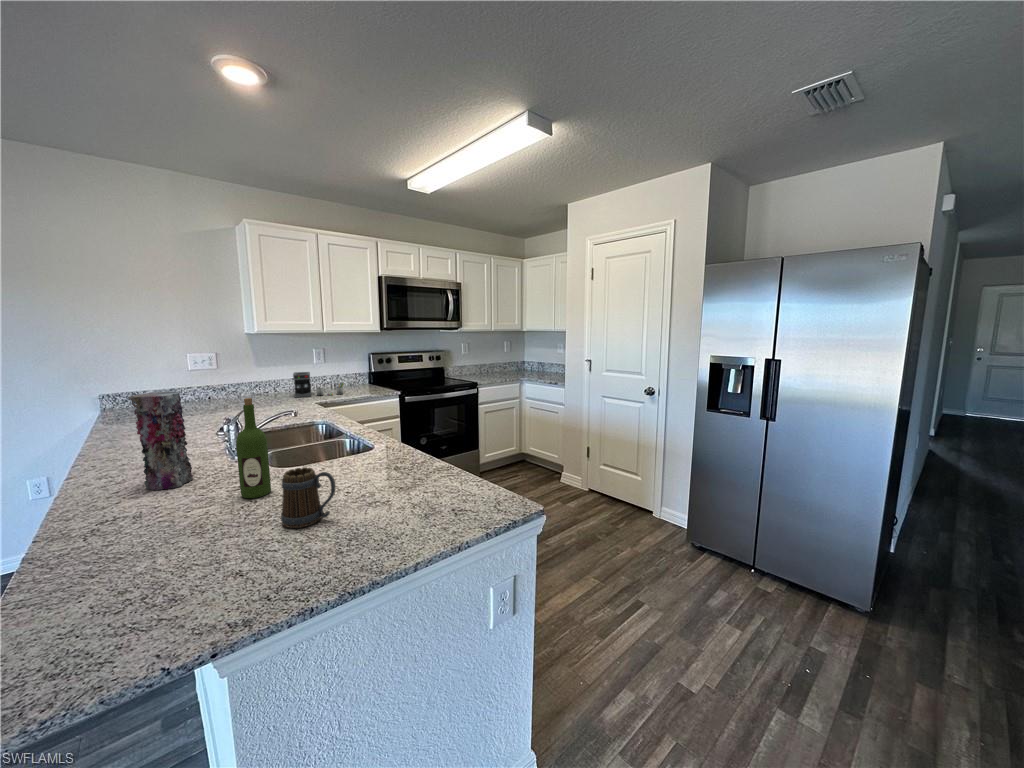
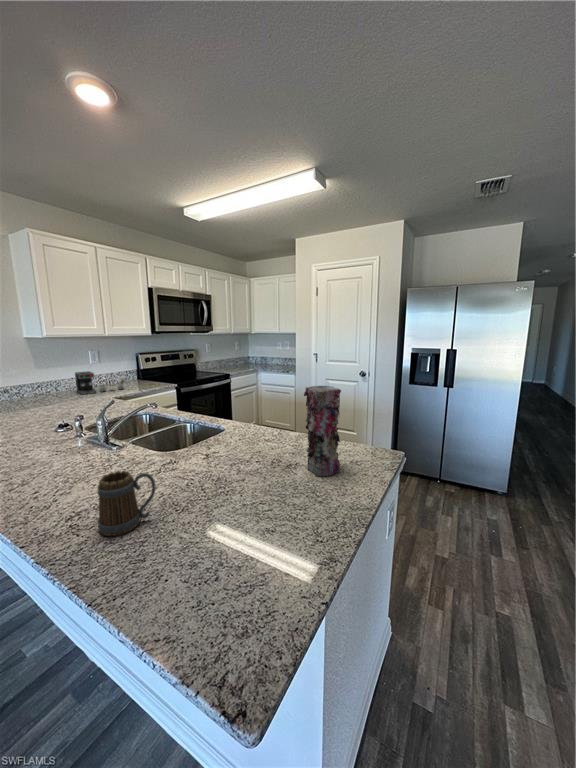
vase: present [129,392,193,490] -> present [304,386,341,476]
wine bottle: present [236,398,271,498] -> none [171,389,197,475]
mug: present [281,467,335,528] -> present [98,471,155,536]

